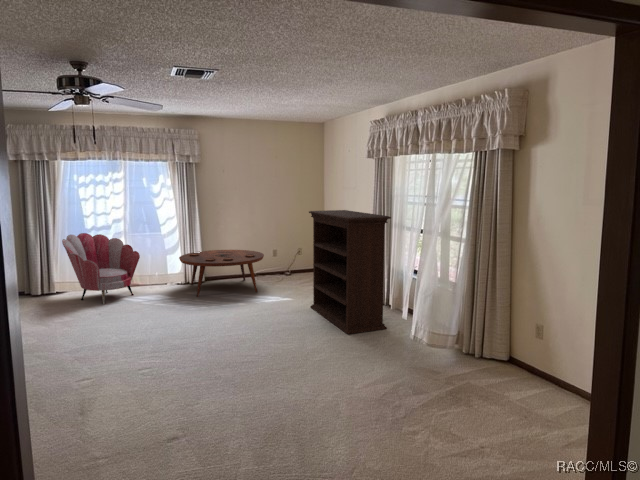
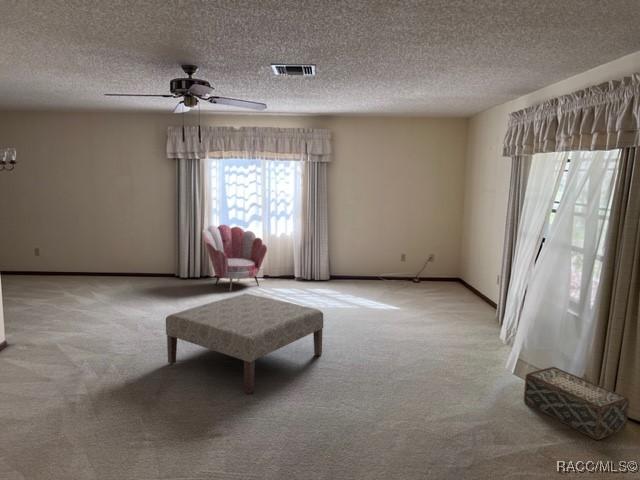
bookshelf: present [309,210,391,334] -> none [421,215,510,358]
coffee table: present [179,250,264,297] -> none [301,249,385,296]
ottoman: none [72,300,238,395] -> present [166,294,323,394]
woven basket: none [421,327,495,375] -> present [524,367,629,440]

